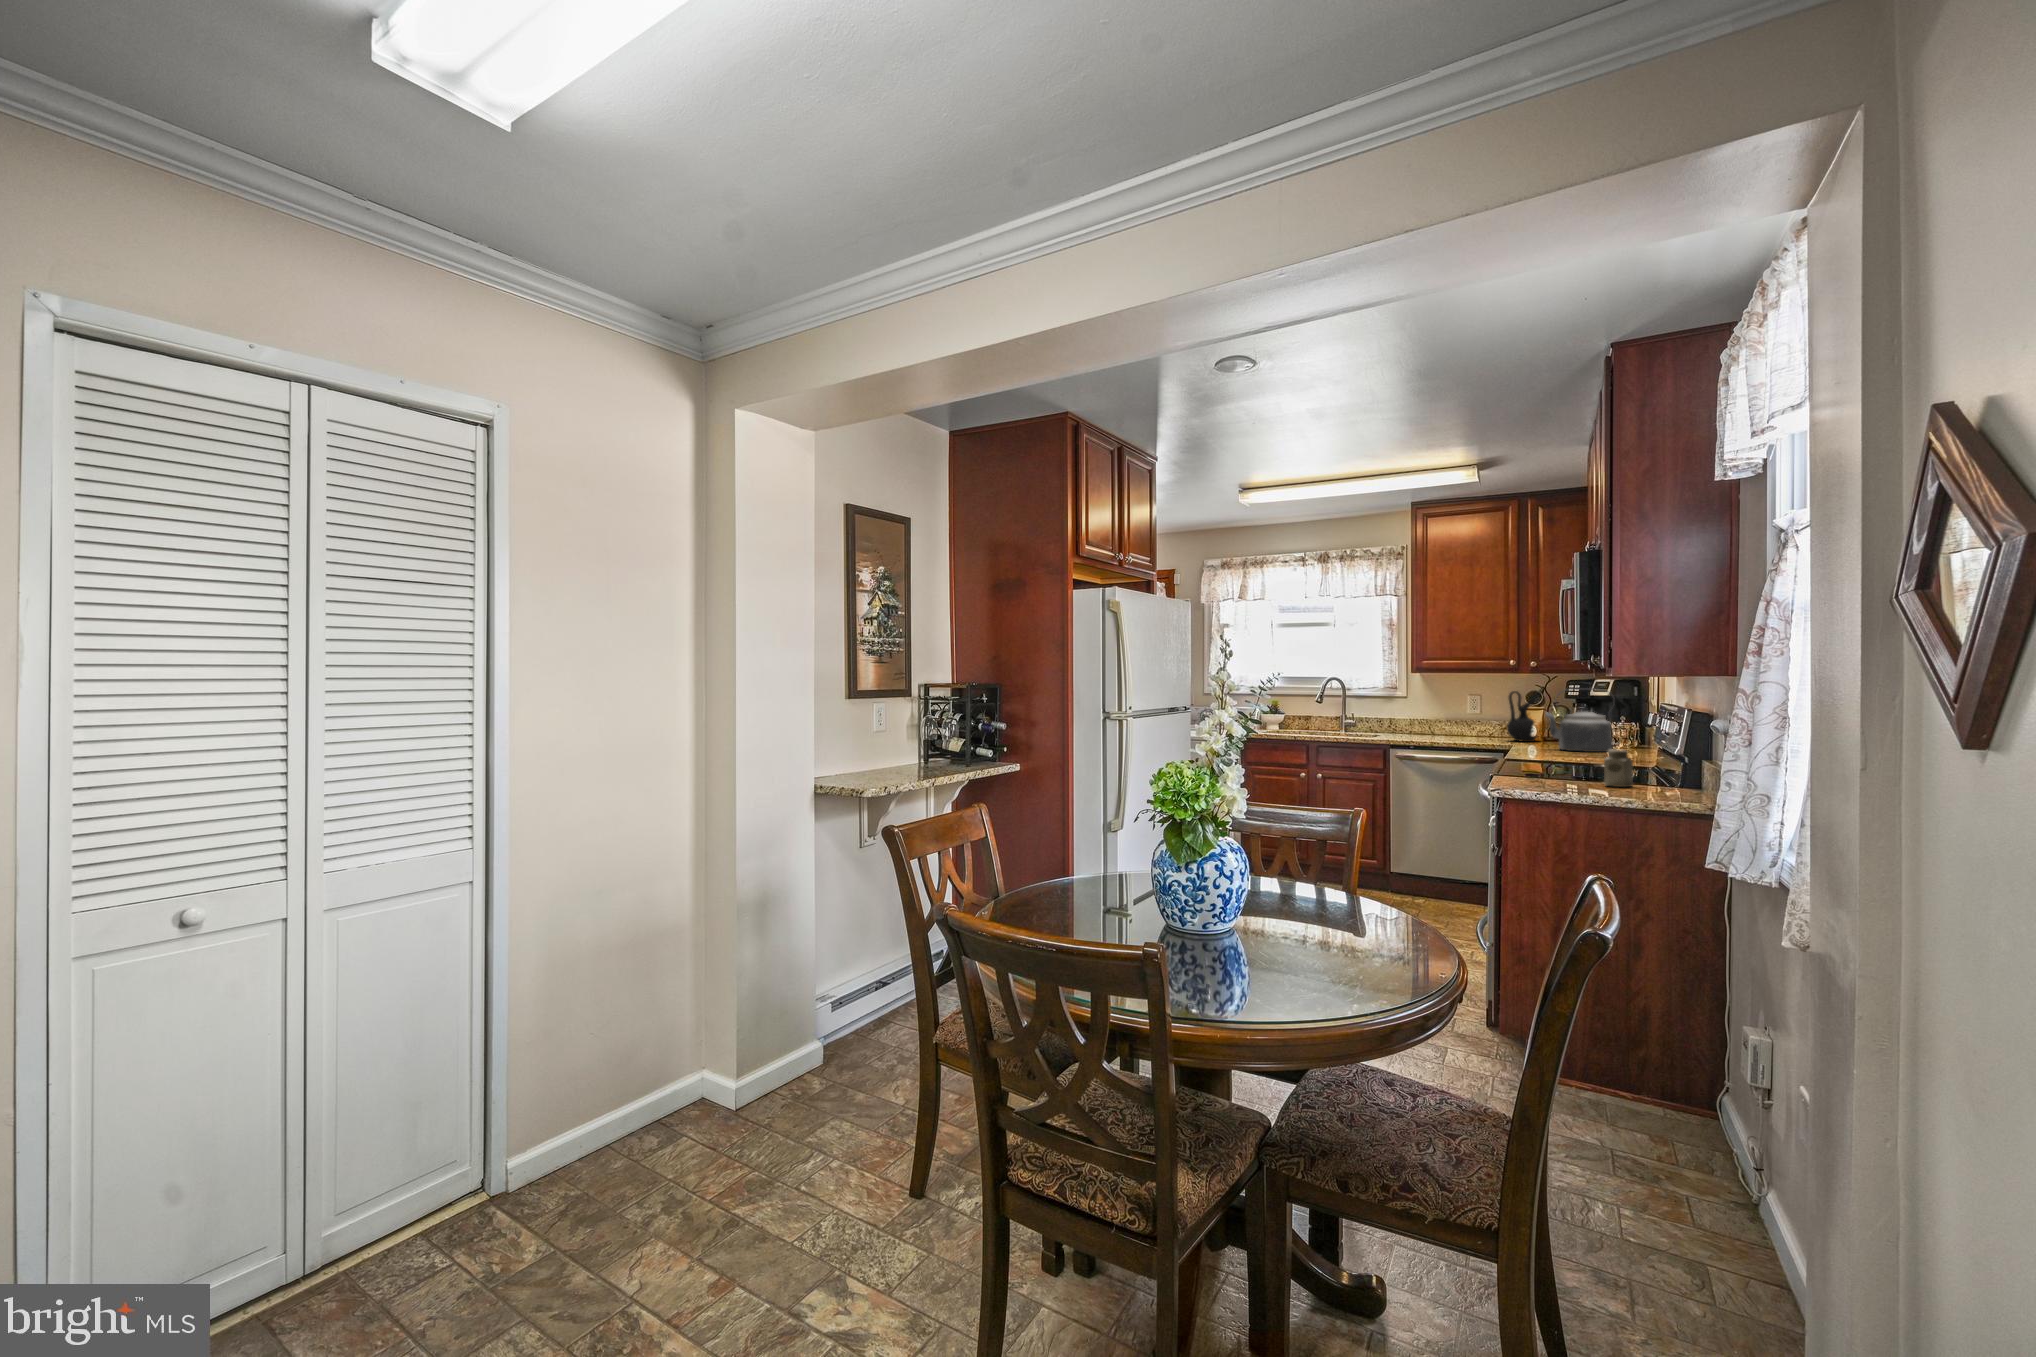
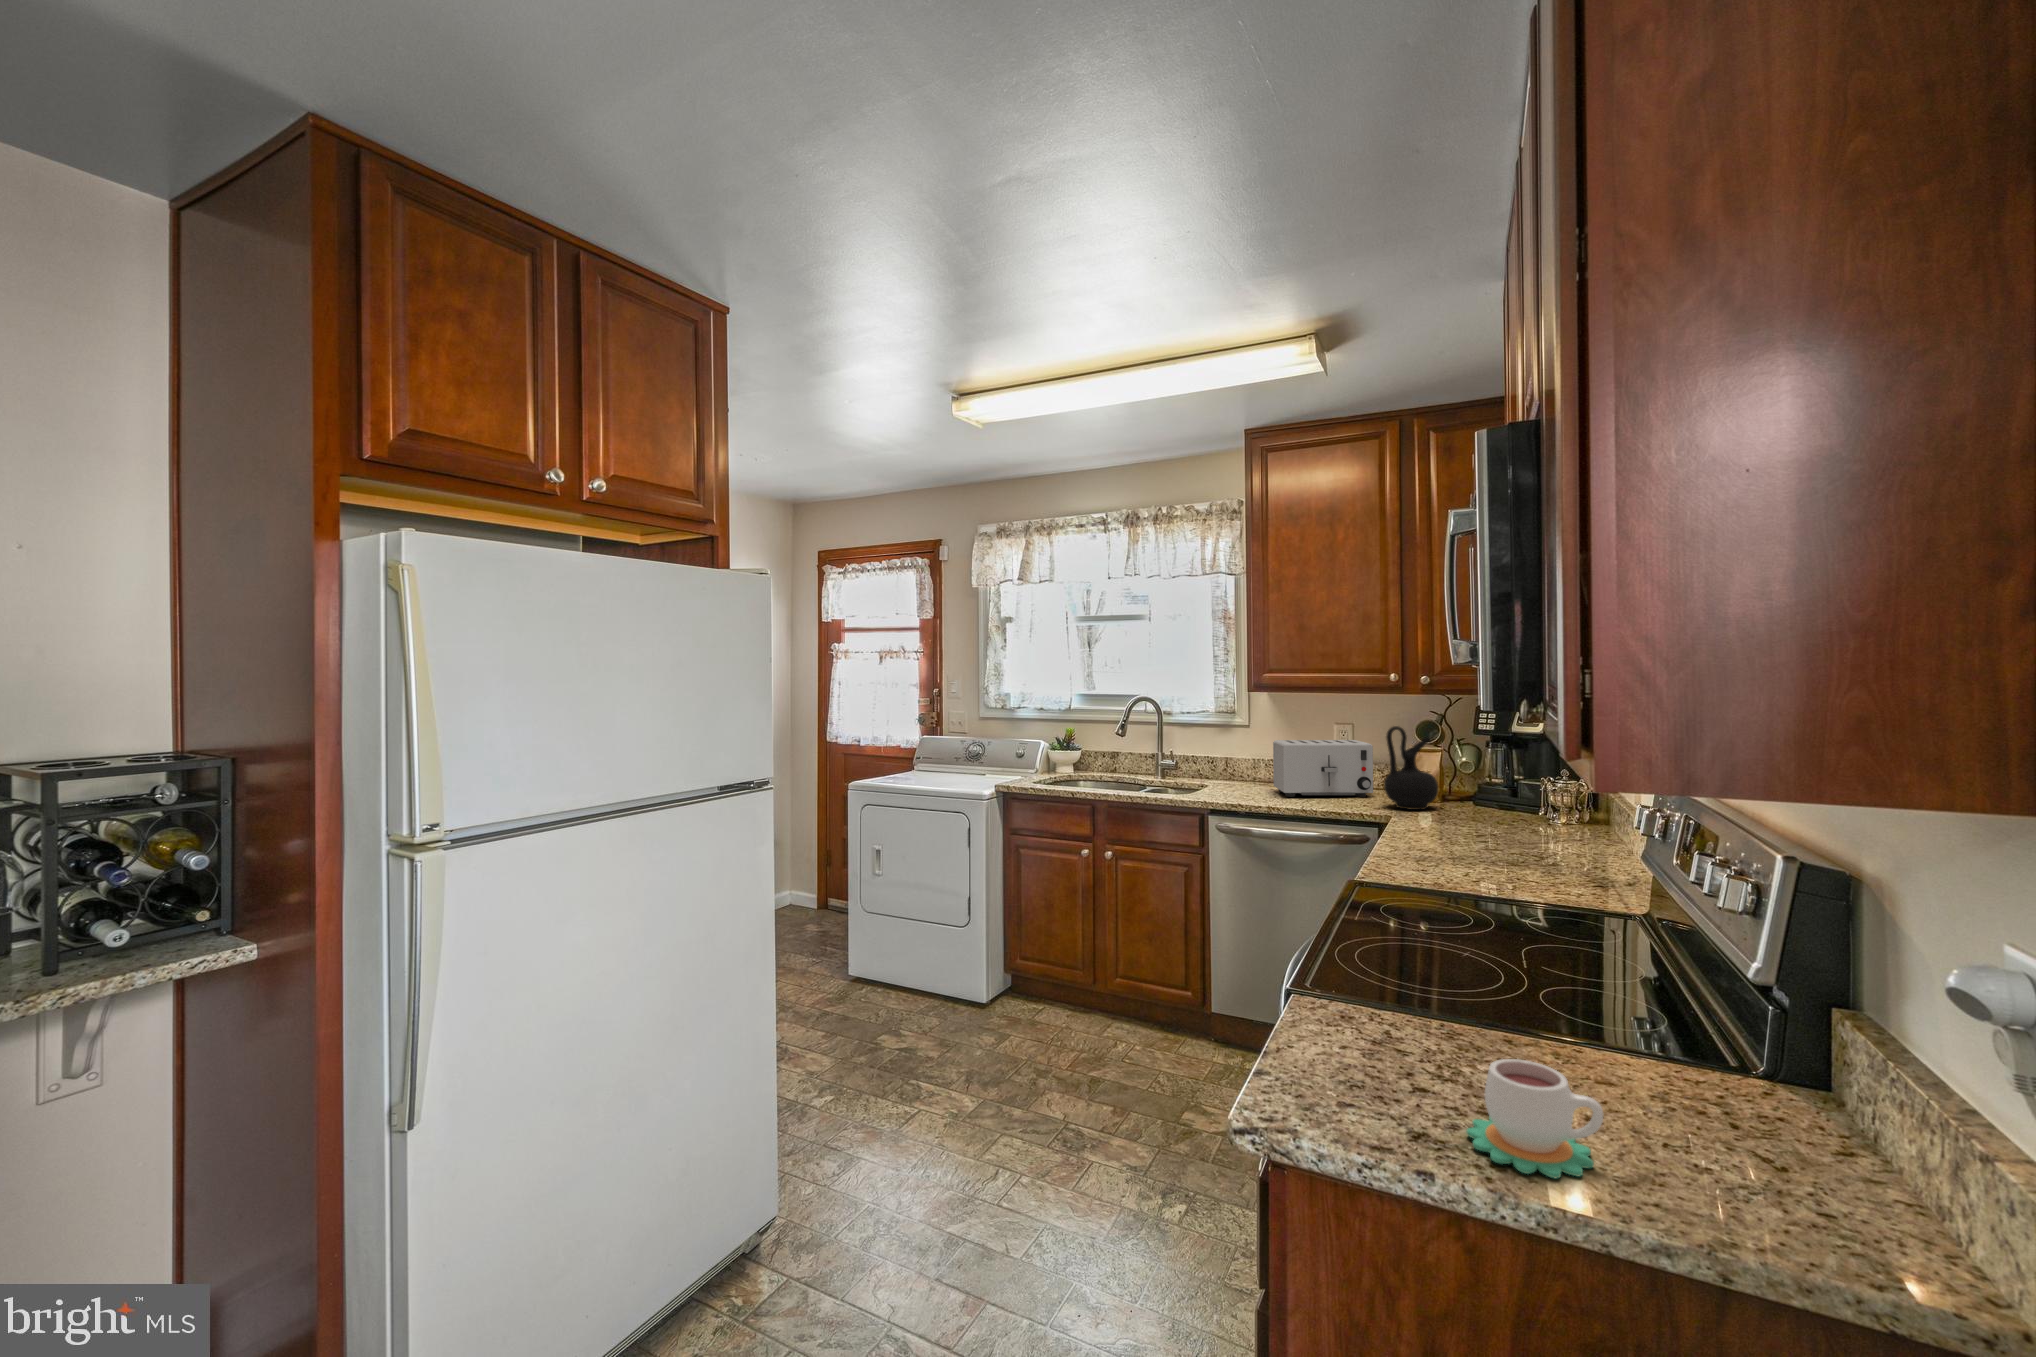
kettle: present [1546,688,1614,752] -> none [1443,733,1565,852]
toaster: none [1430,704,1498,738] -> present [1273,740,1373,797]
salt shaker: present [1604,750,1633,787] -> none [1616,1001,1702,1140]
mug: none [1552,764,1596,790] -> present [1467,1059,1603,1178]

